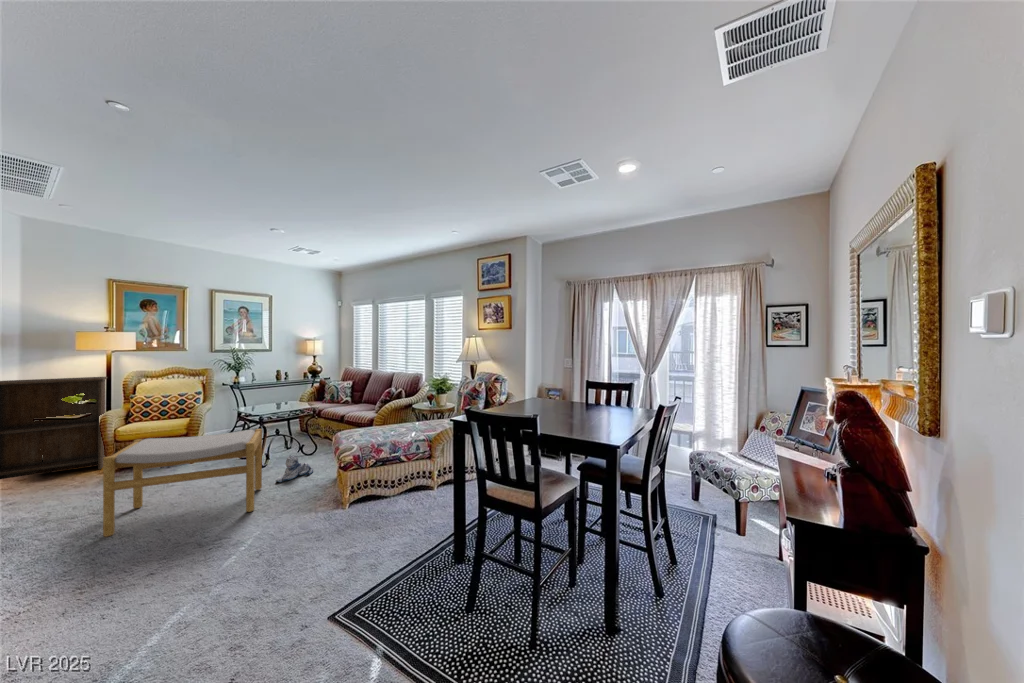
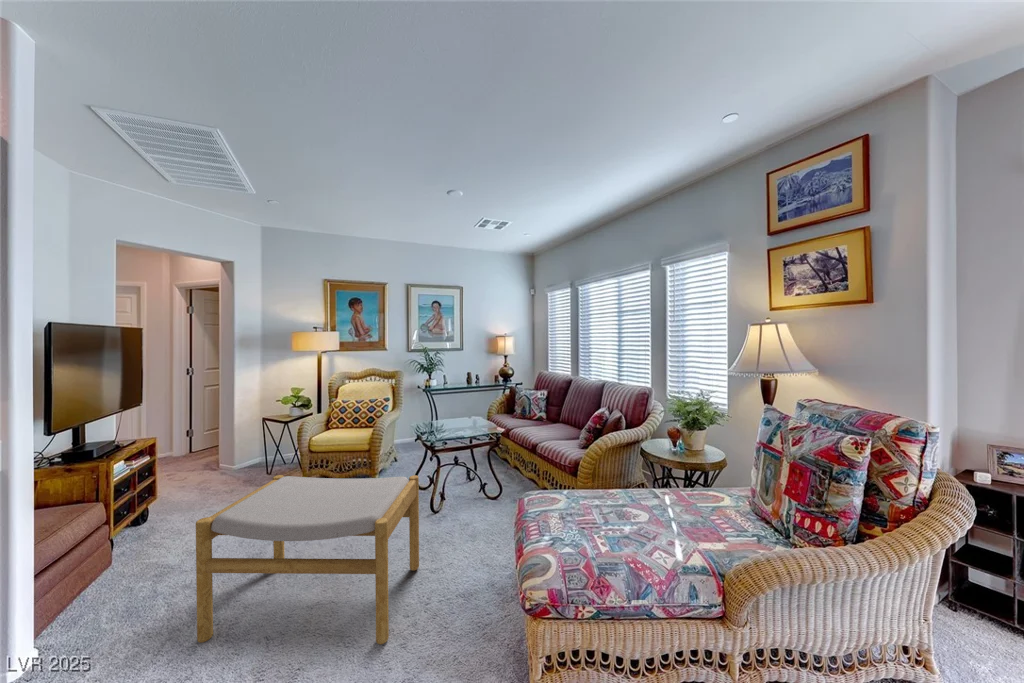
bookshelf: present [0,377,107,479] -> none [220,378,315,481]
plush toy: present [276,456,313,482] -> none [440,513,493,558]

